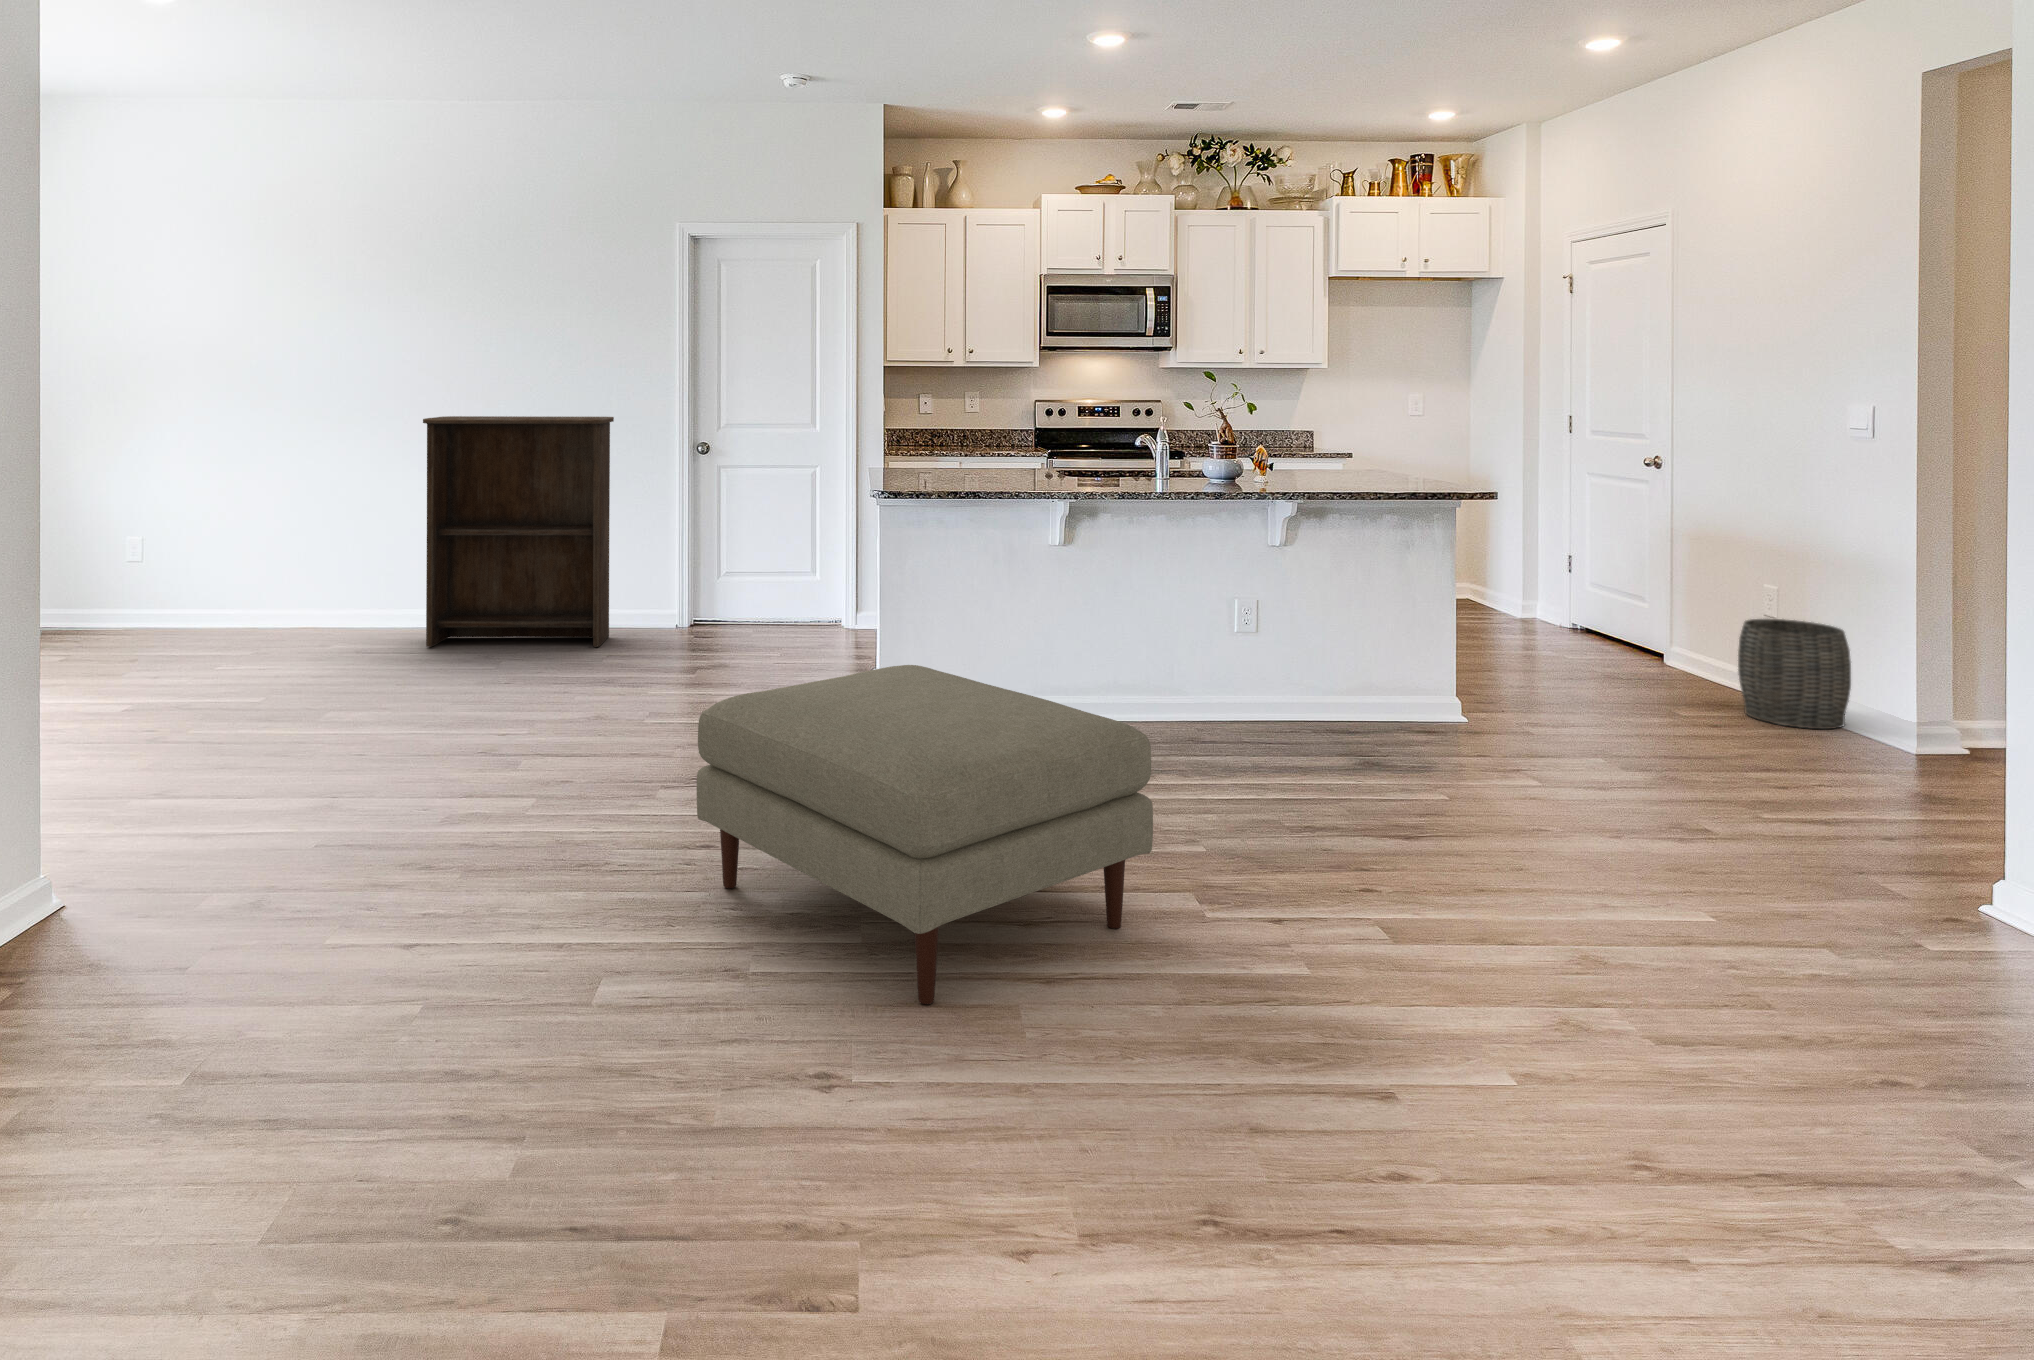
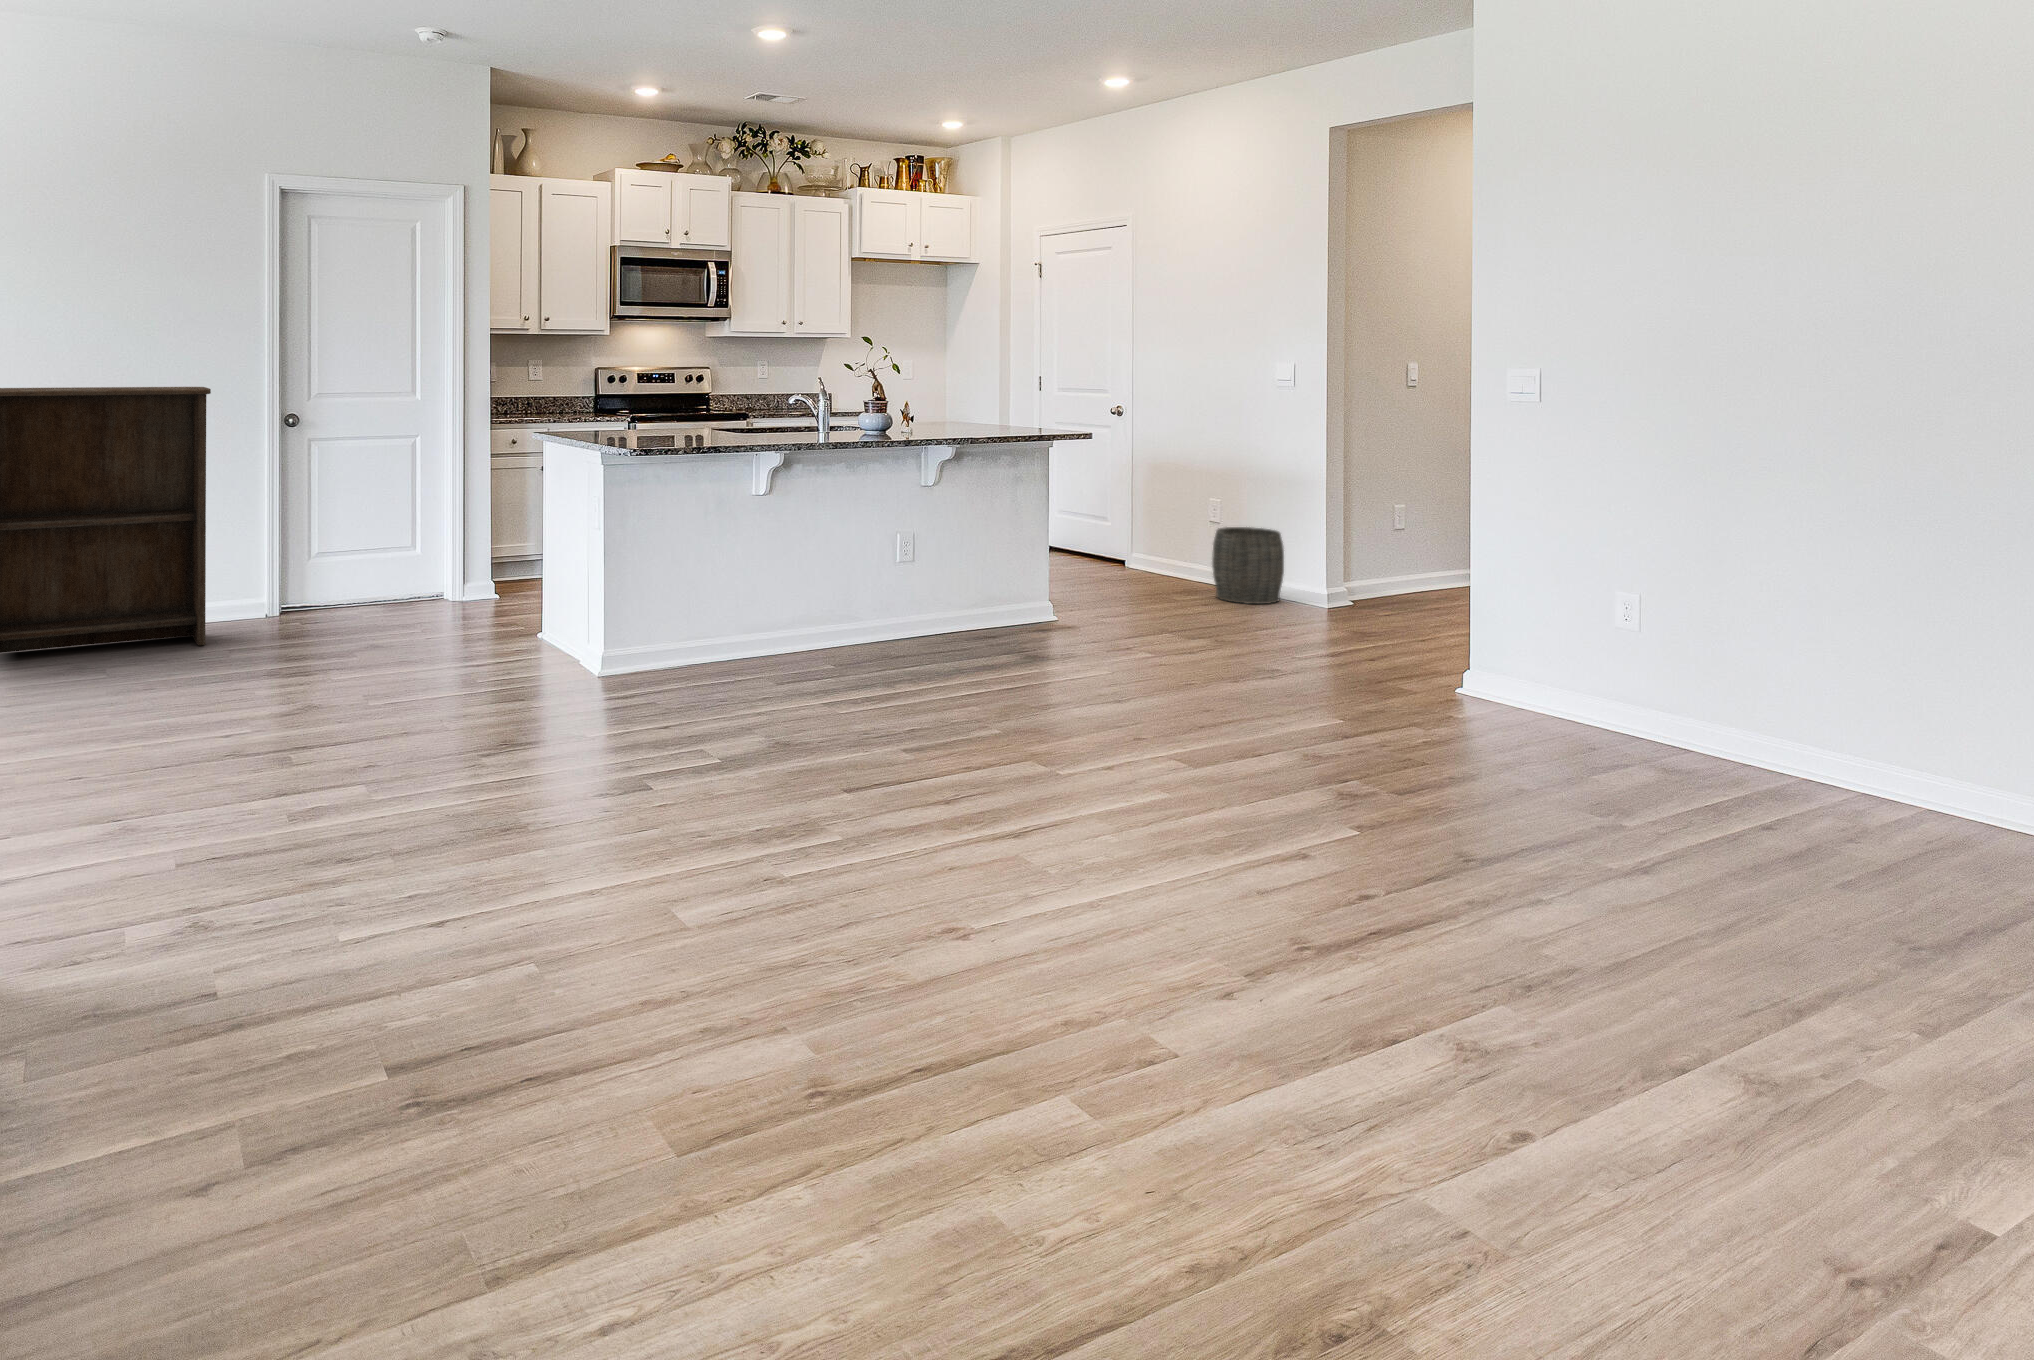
ottoman: present [697,665,1153,1004] -> none [642,603,1030,864]

